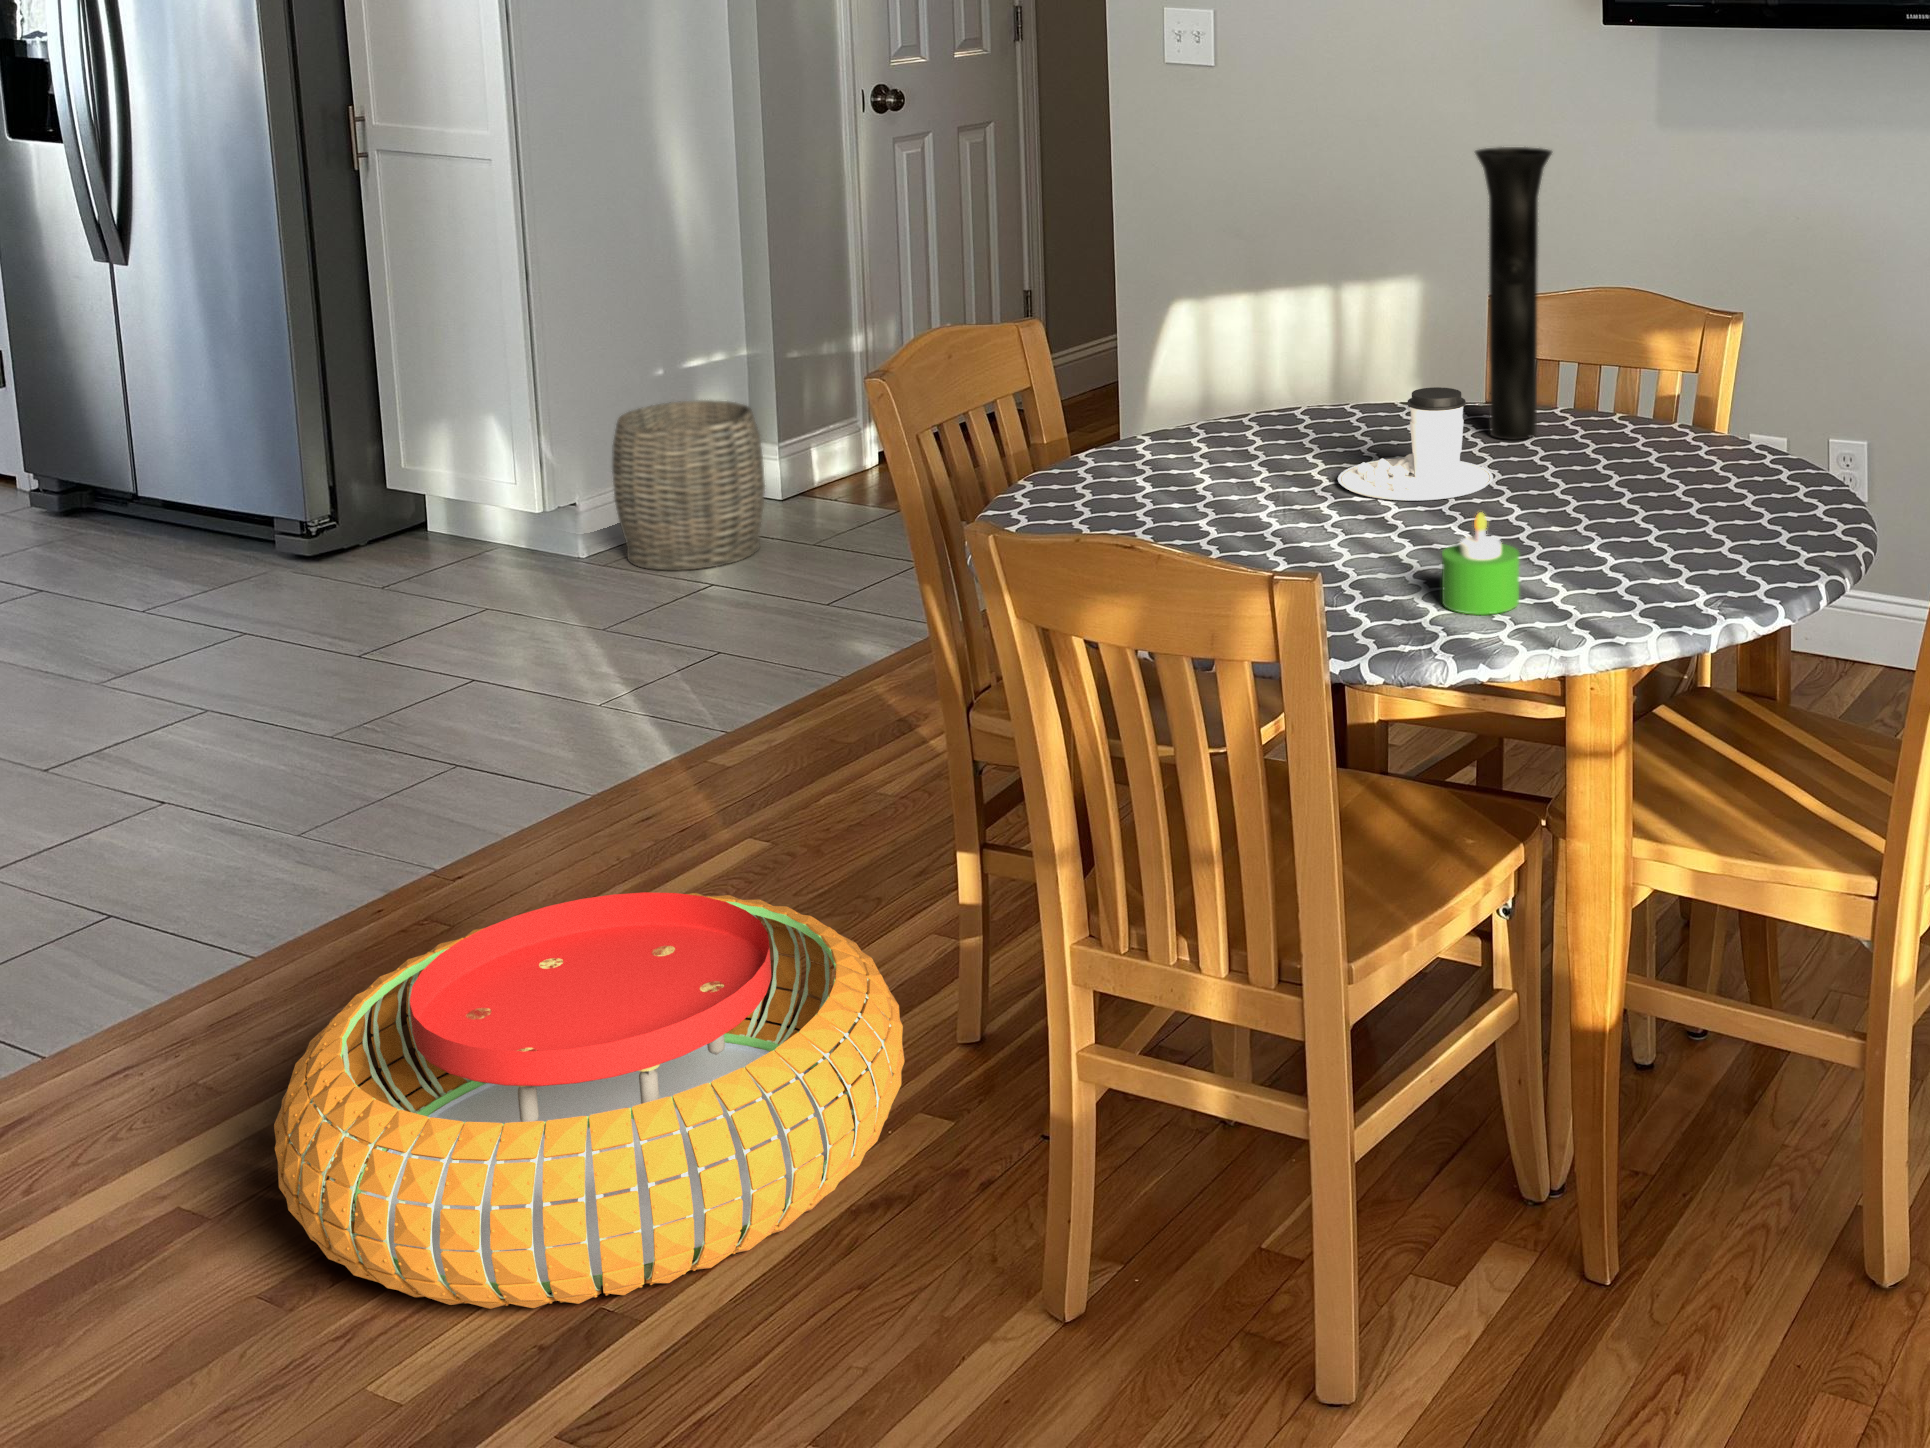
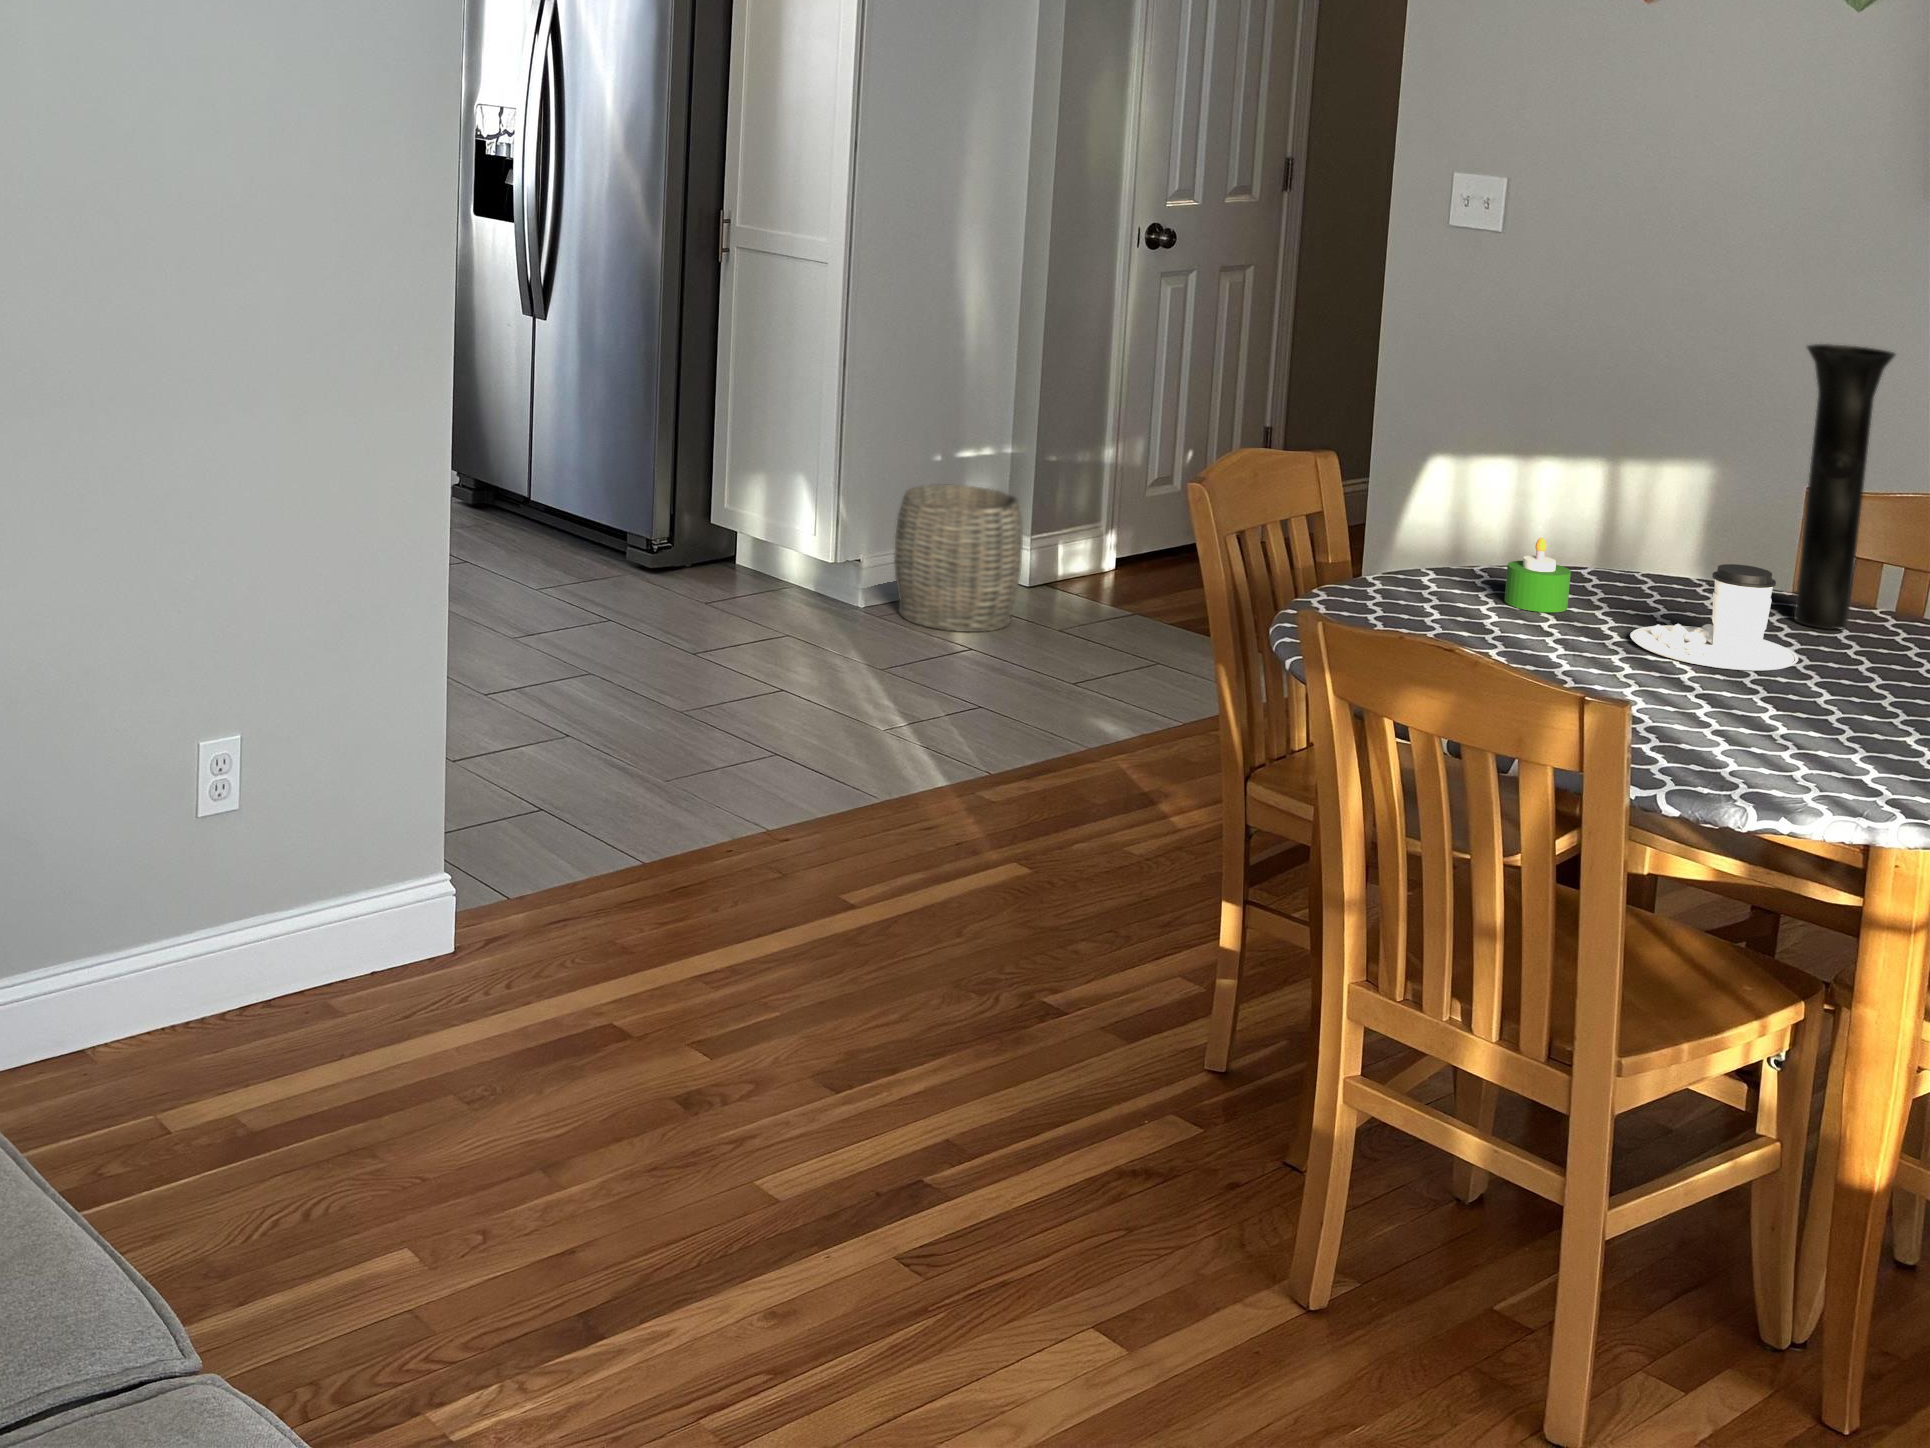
candle: present [1442,513,1519,615] -> present [1504,538,1571,612]
pouf: present [274,892,905,1309] -> none [686,868,1167,1179]

